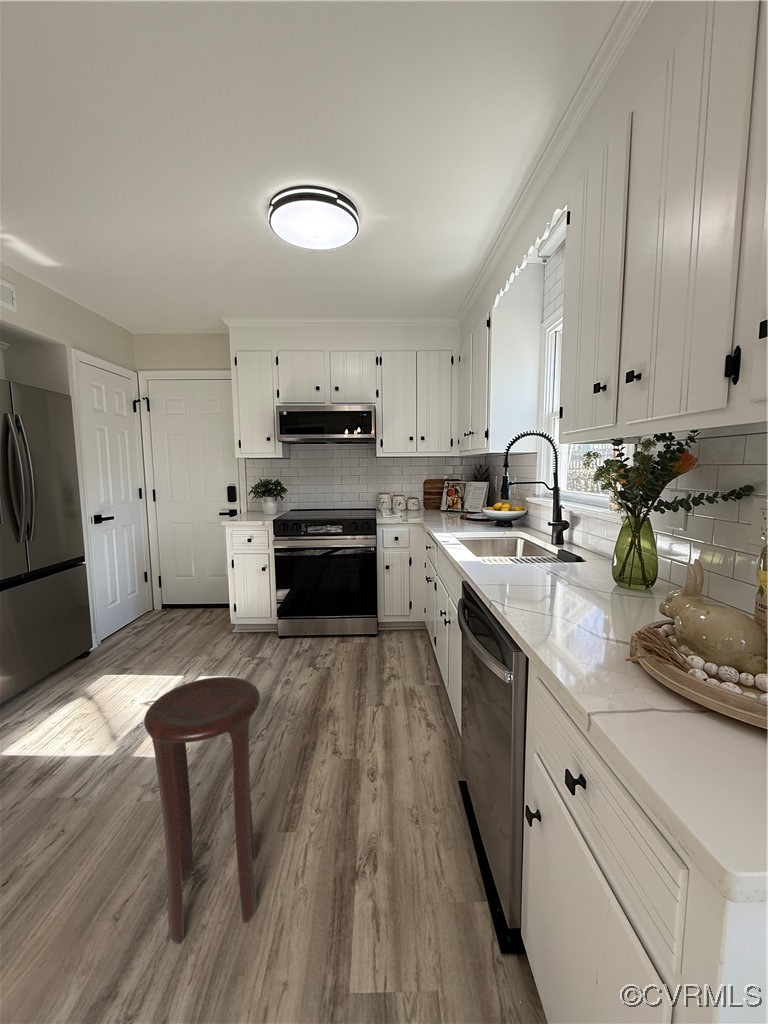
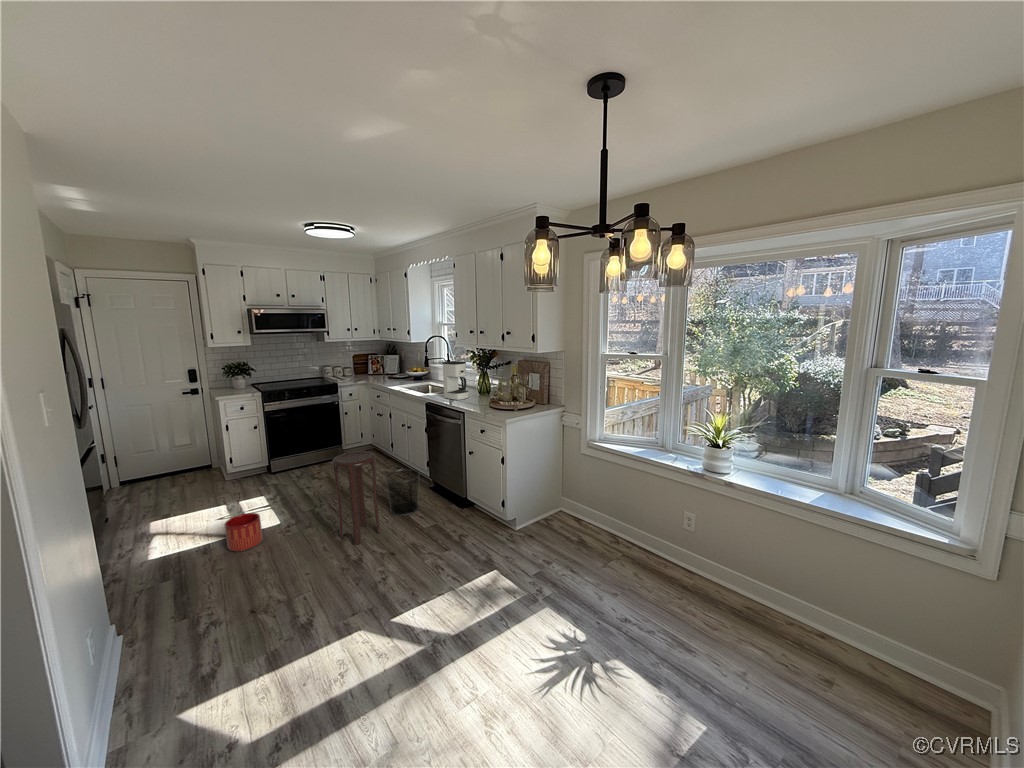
coffee maker: none [506,480,577,592] -> present [443,361,469,400]
planter: none [48,728,118,809] -> present [225,513,263,551]
waste bin: none [318,733,406,877] -> present [385,469,420,516]

